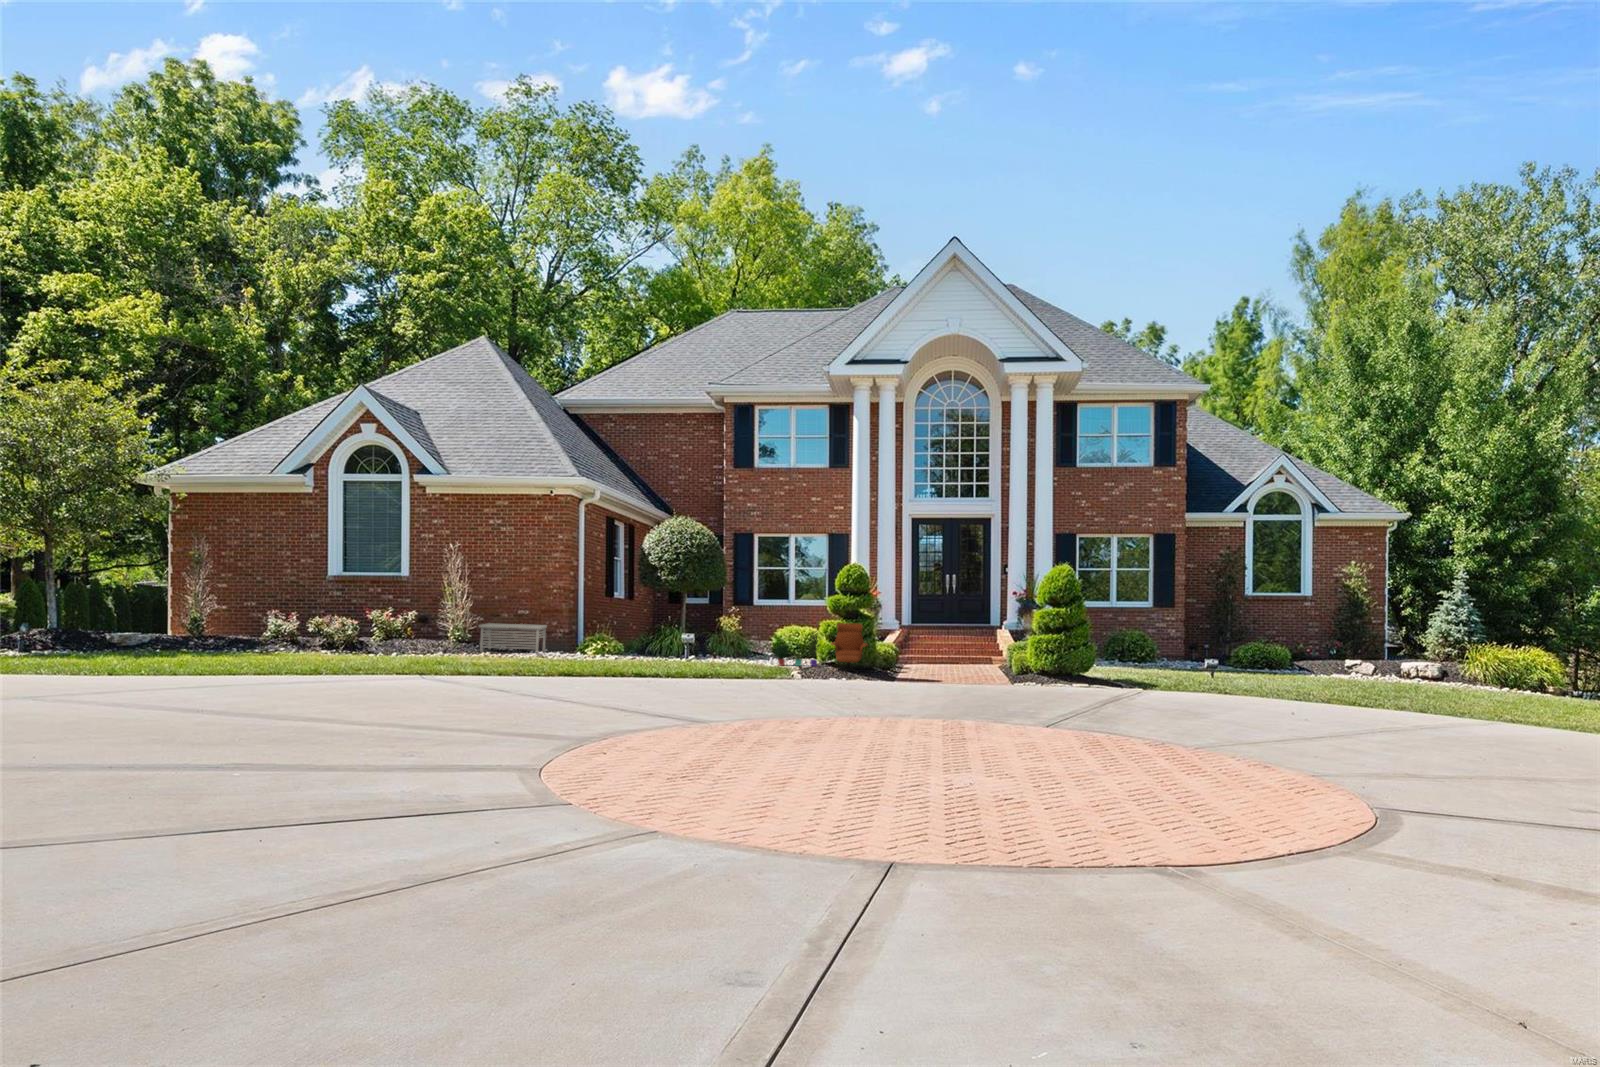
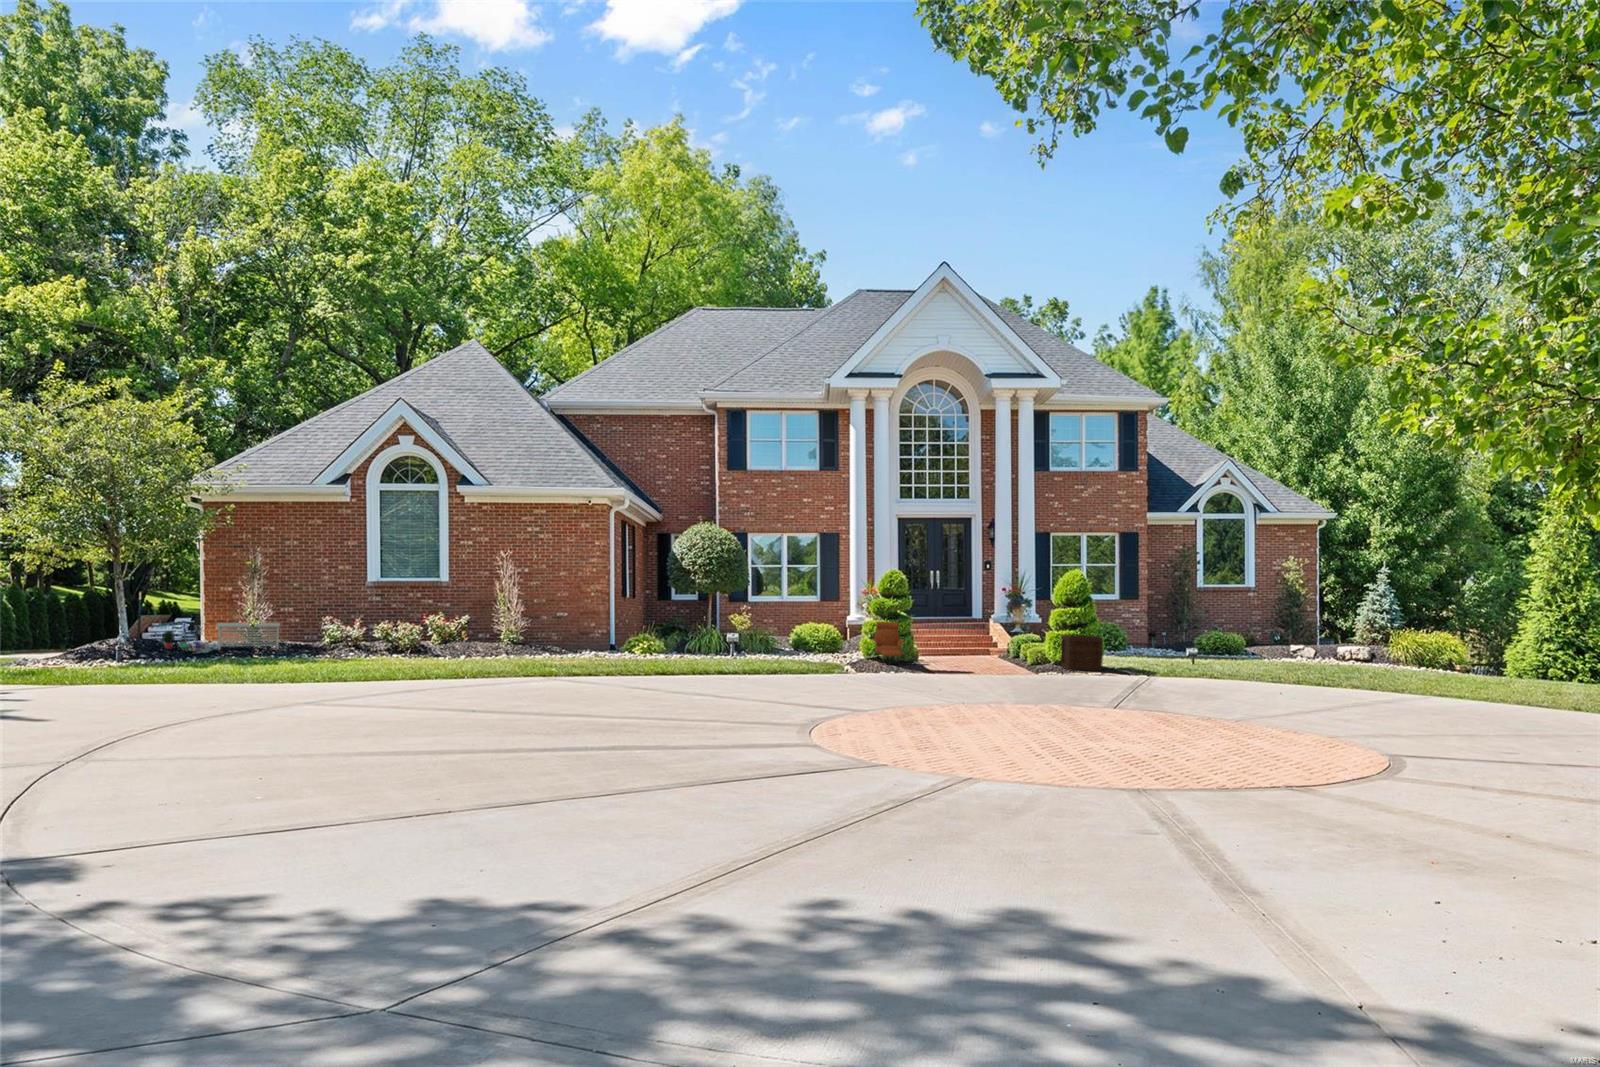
storage bench: present [479,623,547,653] -> present [216,623,280,650]
potted plant: present [775,631,819,666] -> present [162,617,202,649]
wooden crate: none [1042,642,1088,685] -> present [1061,635,1103,671]

